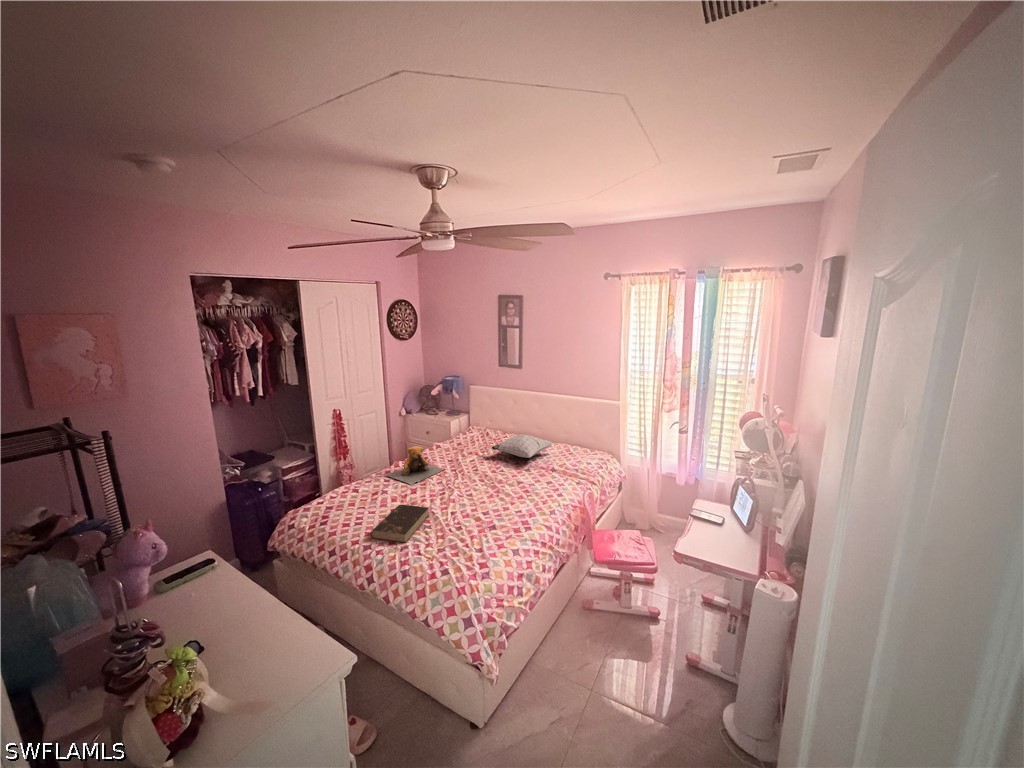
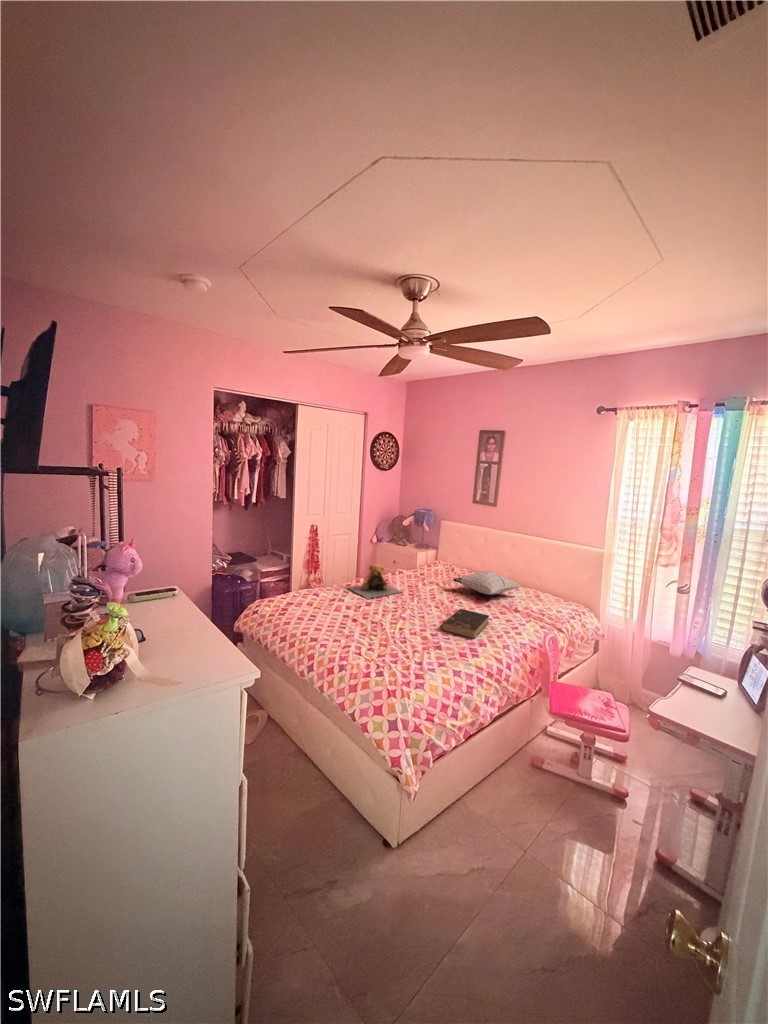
book: present [370,505,429,543] -> present [441,609,489,639]

